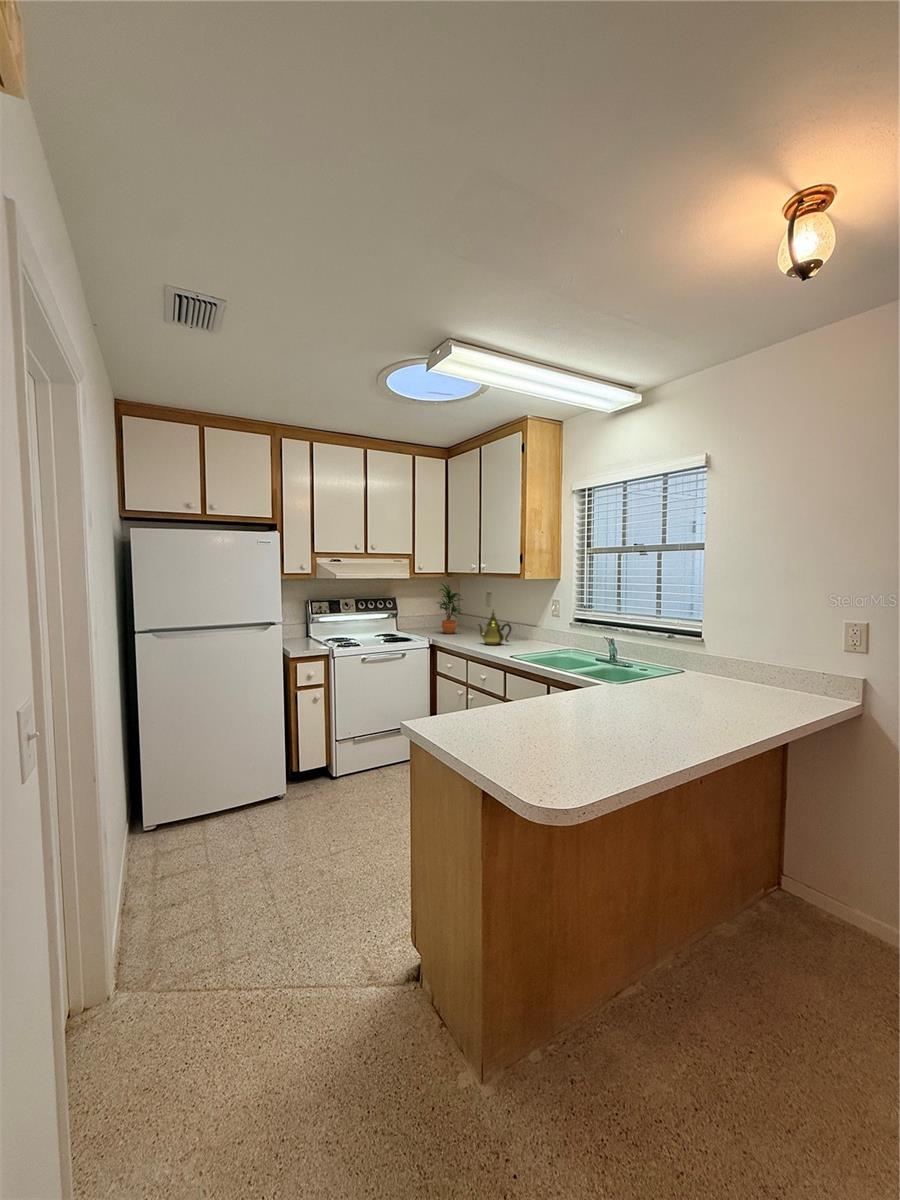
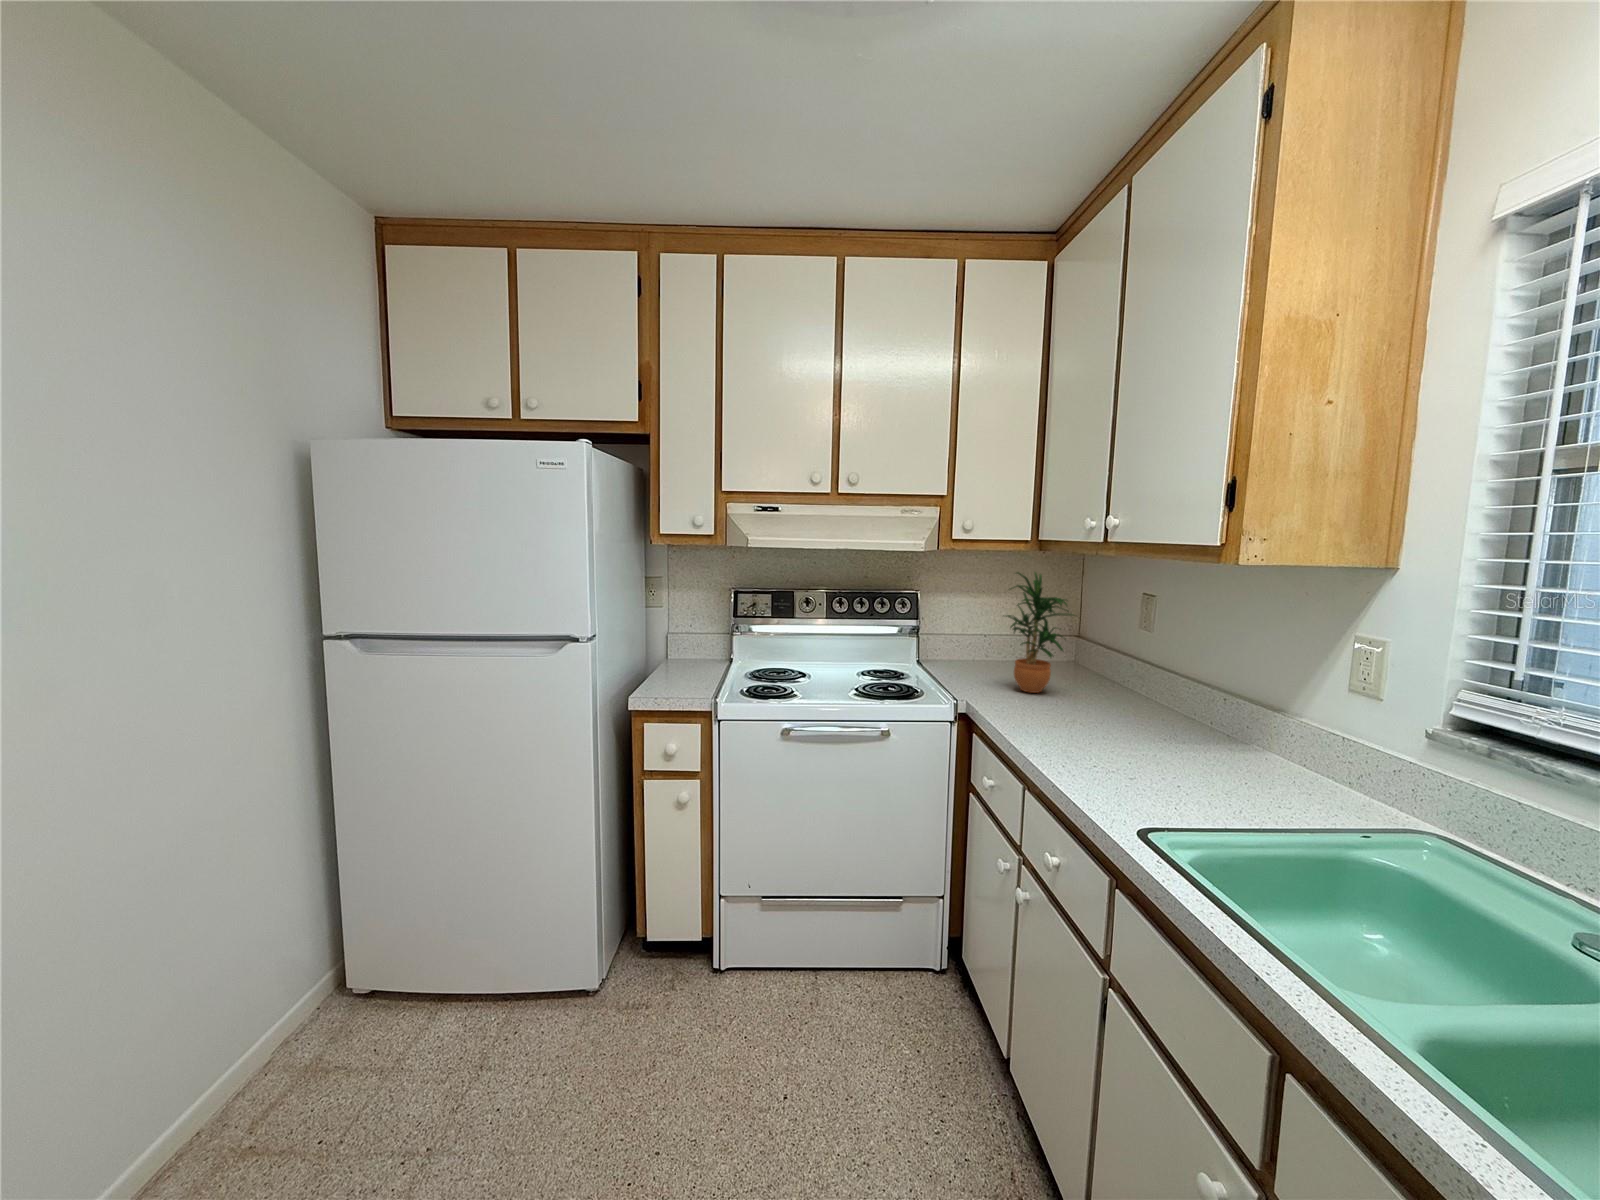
teapot: present [478,610,511,645] -> none [1073,659,1175,762]

